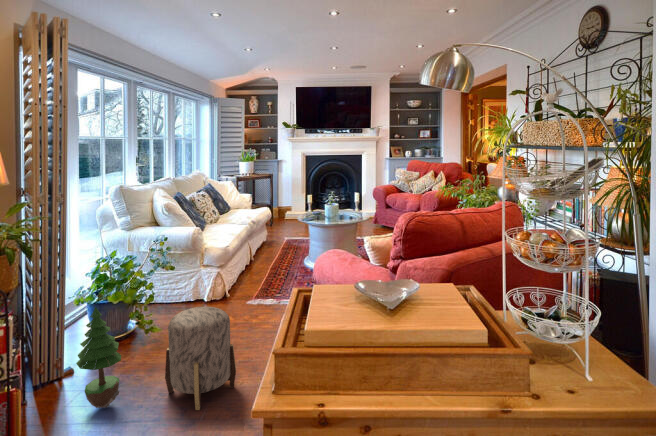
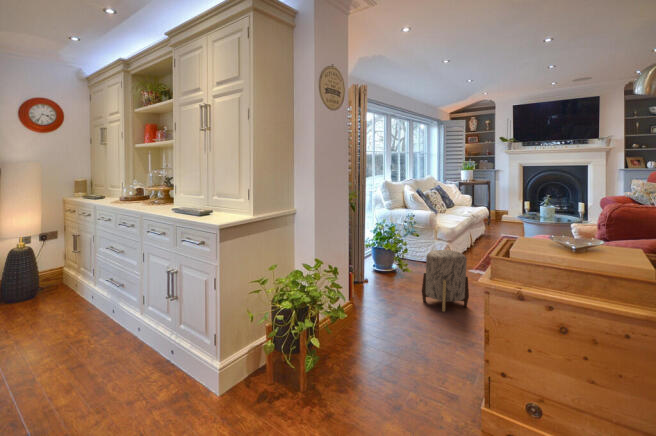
potted tree: present [76,307,121,408] -> none [376,238,399,300]

